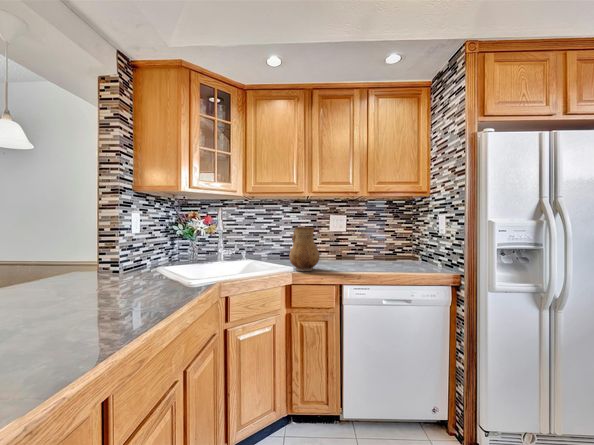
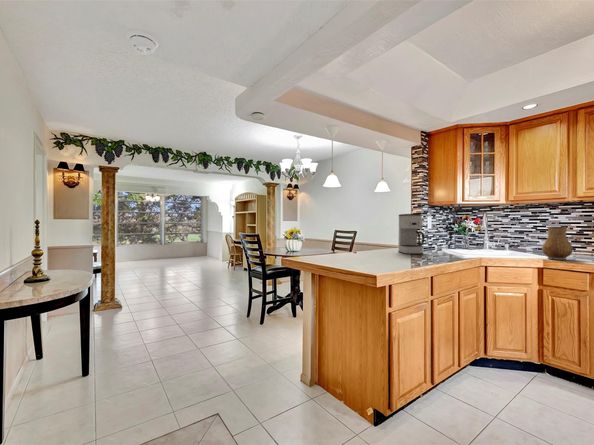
coffee maker: none [43,200,111,300] -> present [399,214,425,254]

